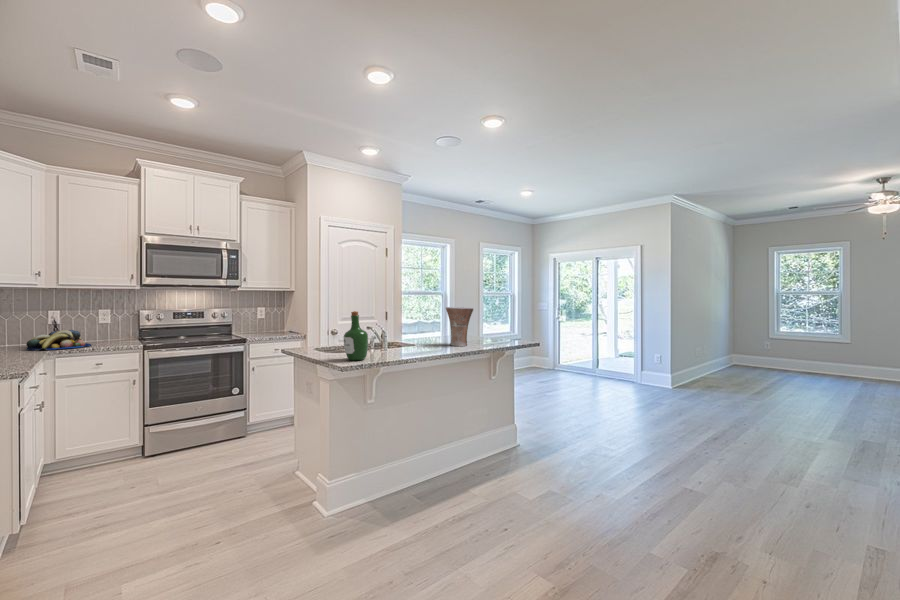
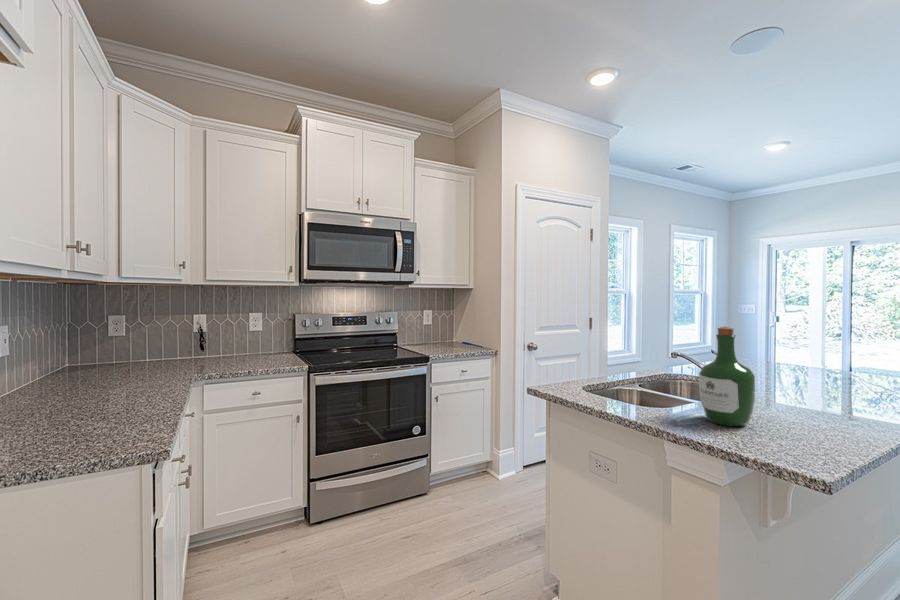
vase: present [446,307,473,346] -> none [787,316,853,387]
fruit bowl: present [26,330,91,351] -> none [169,341,244,372]

